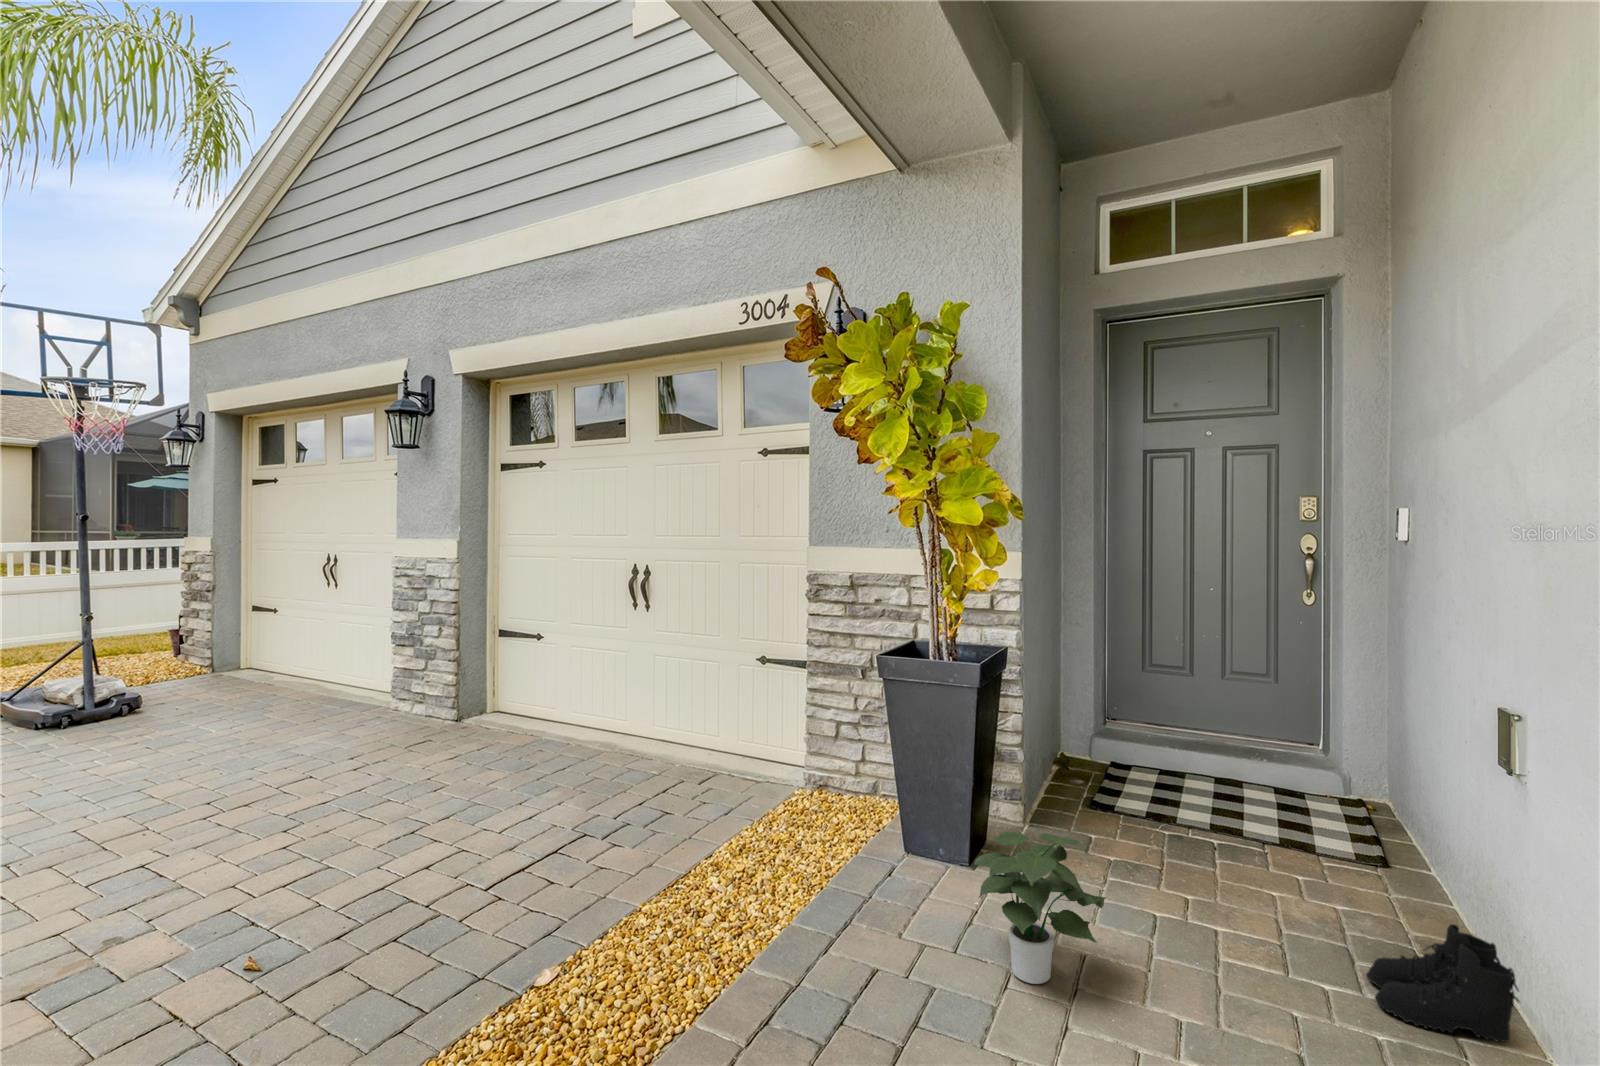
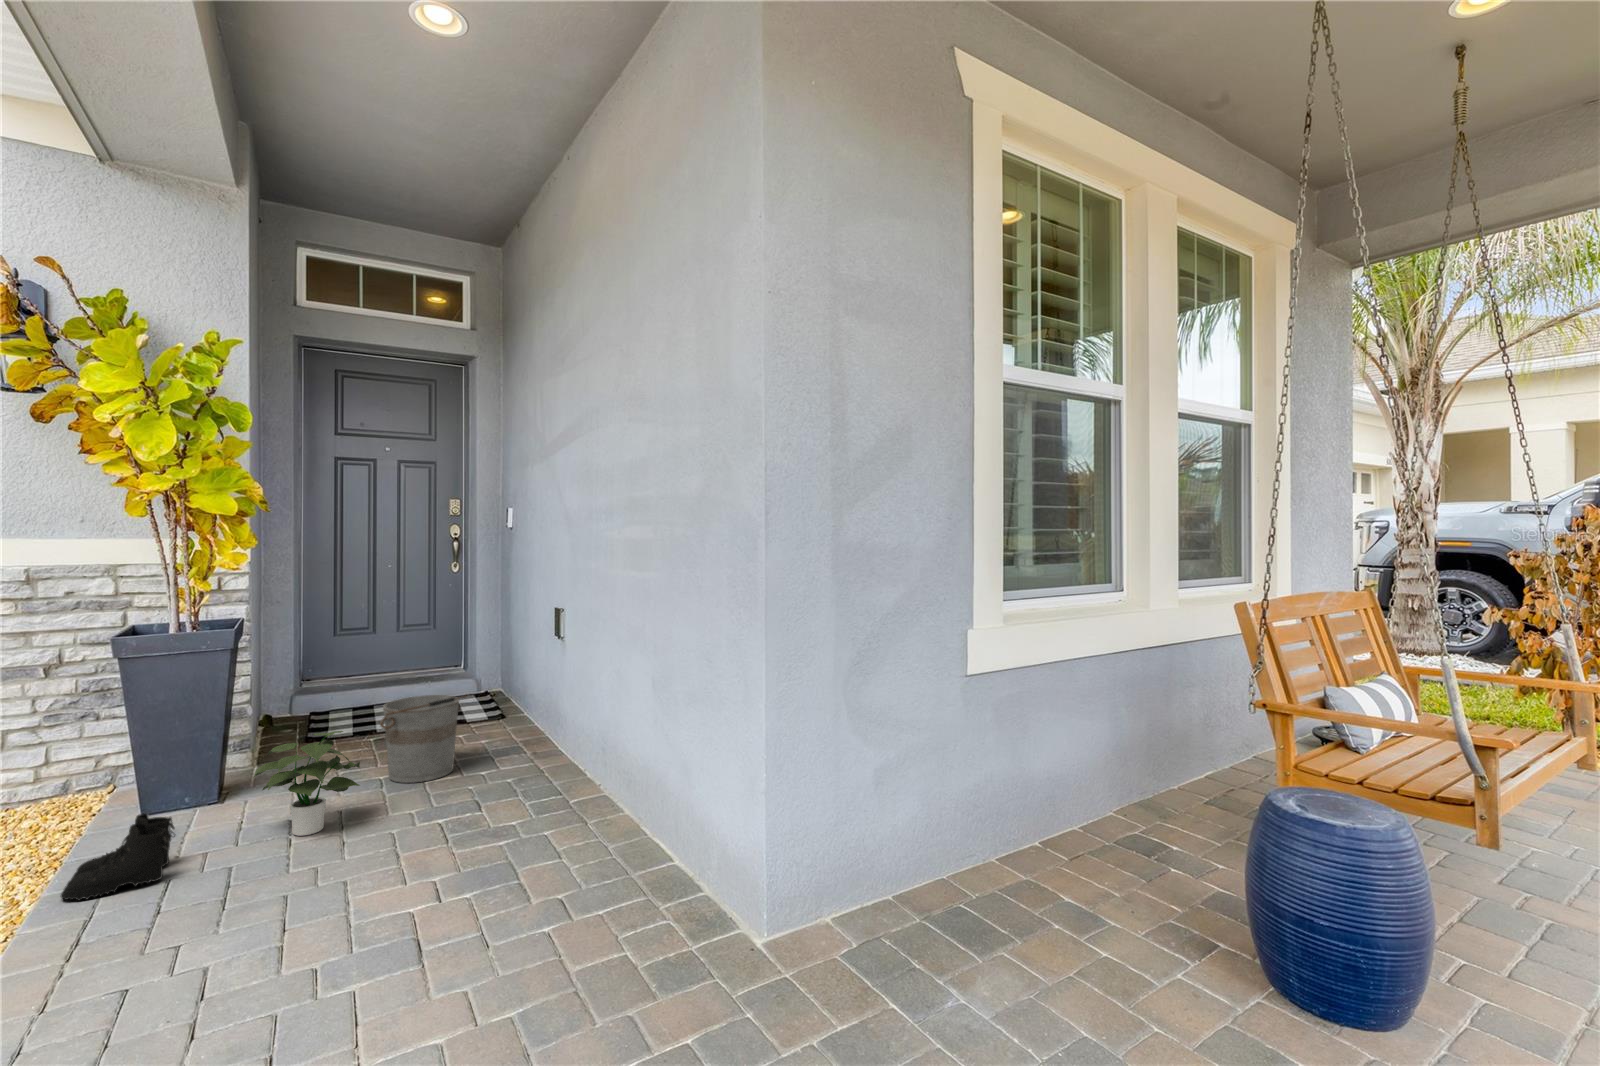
bucket: none [1153,798,1302,958] -> present [380,695,467,783]
boots: present [1366,924,1520,1042] -> present [61,814,175,901]

